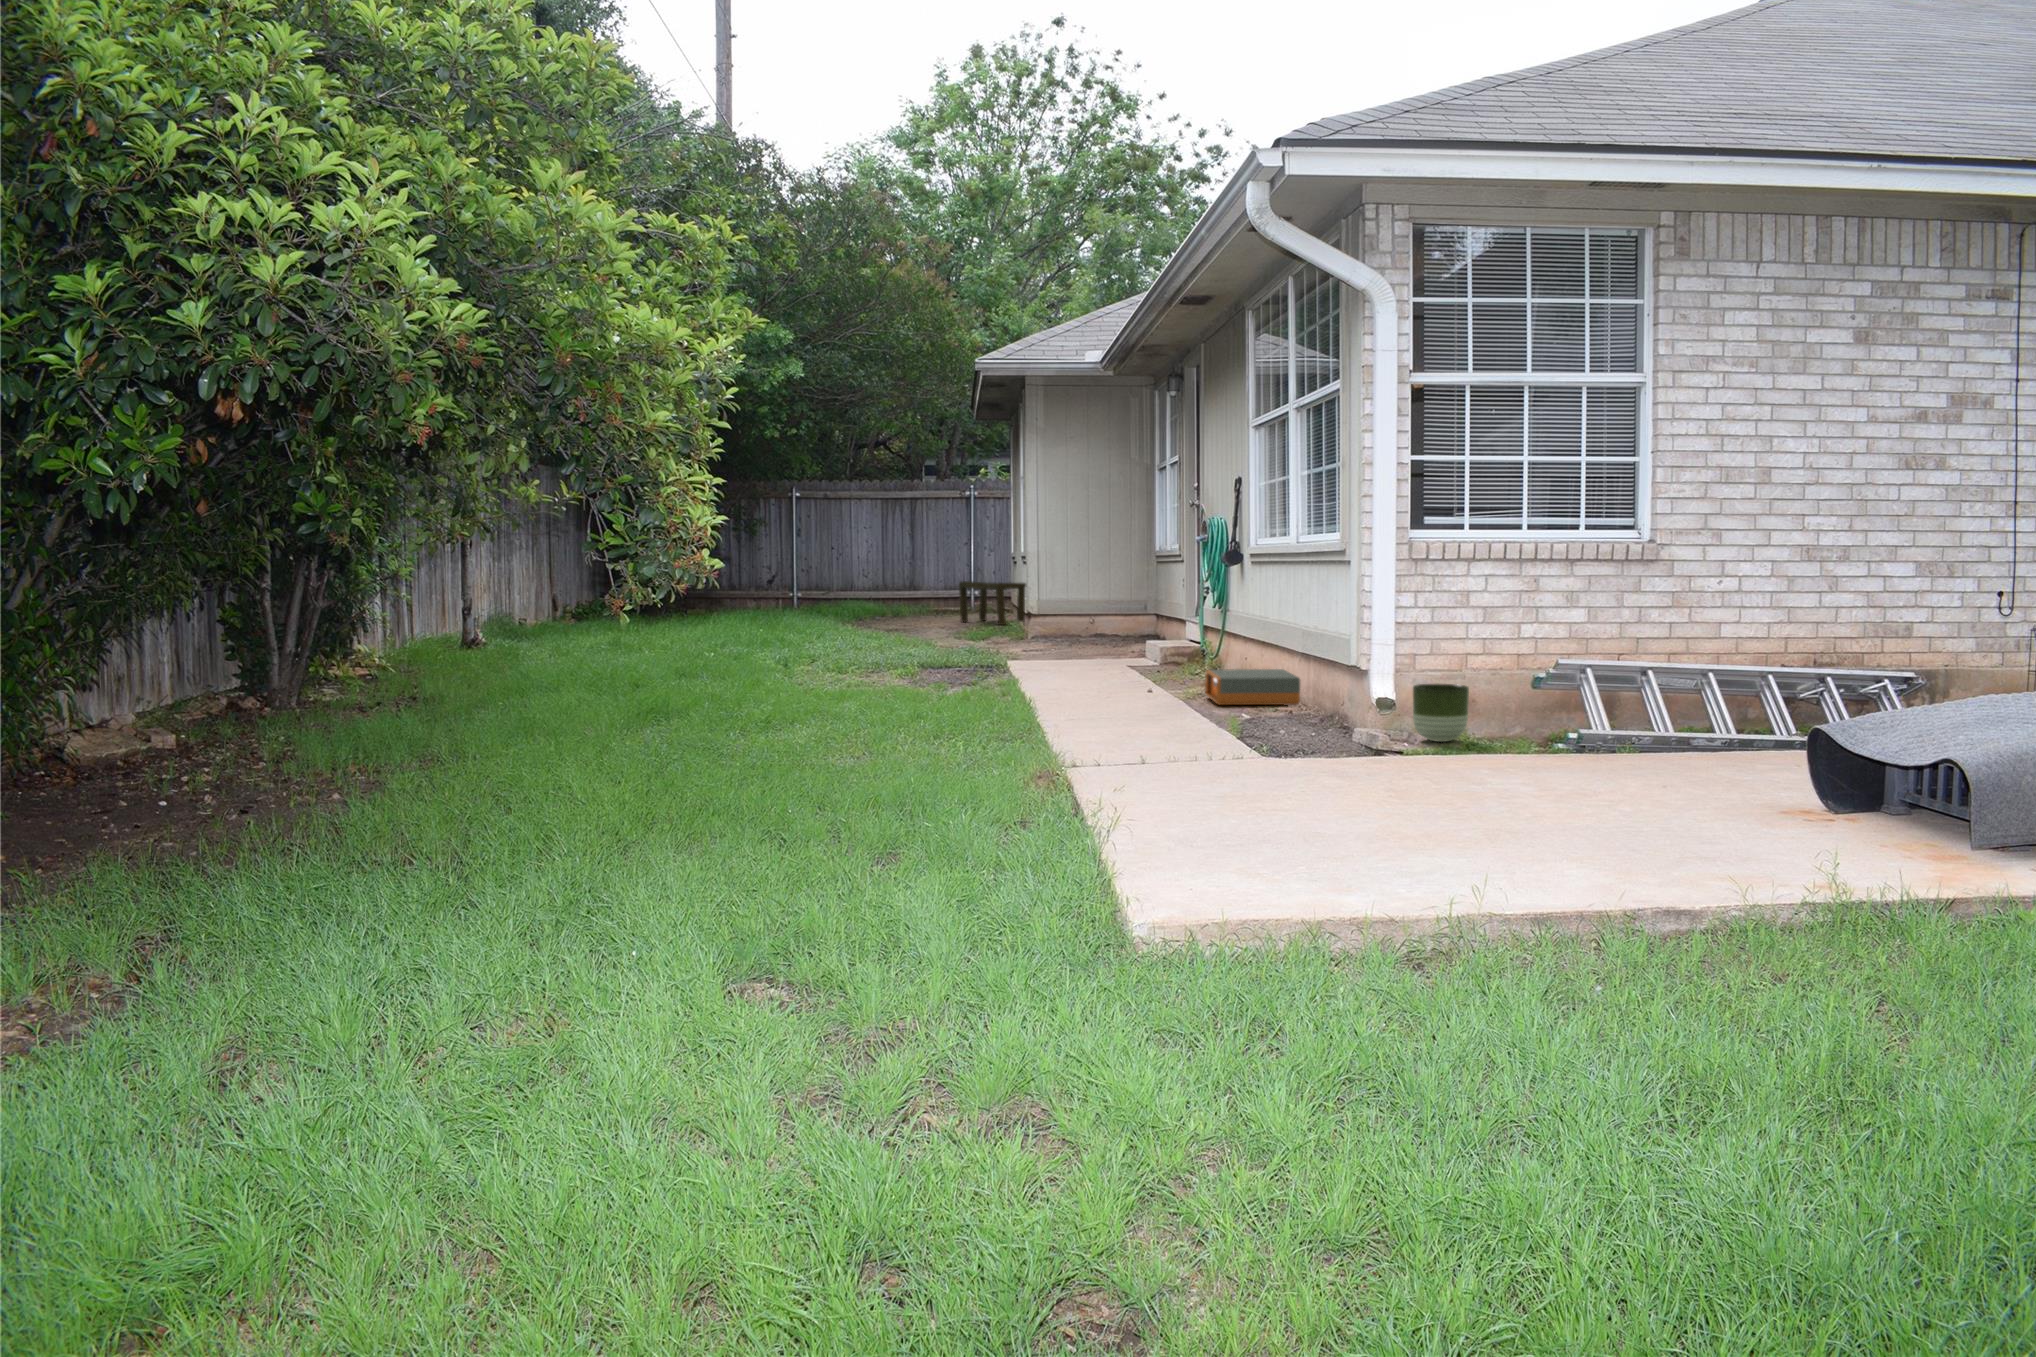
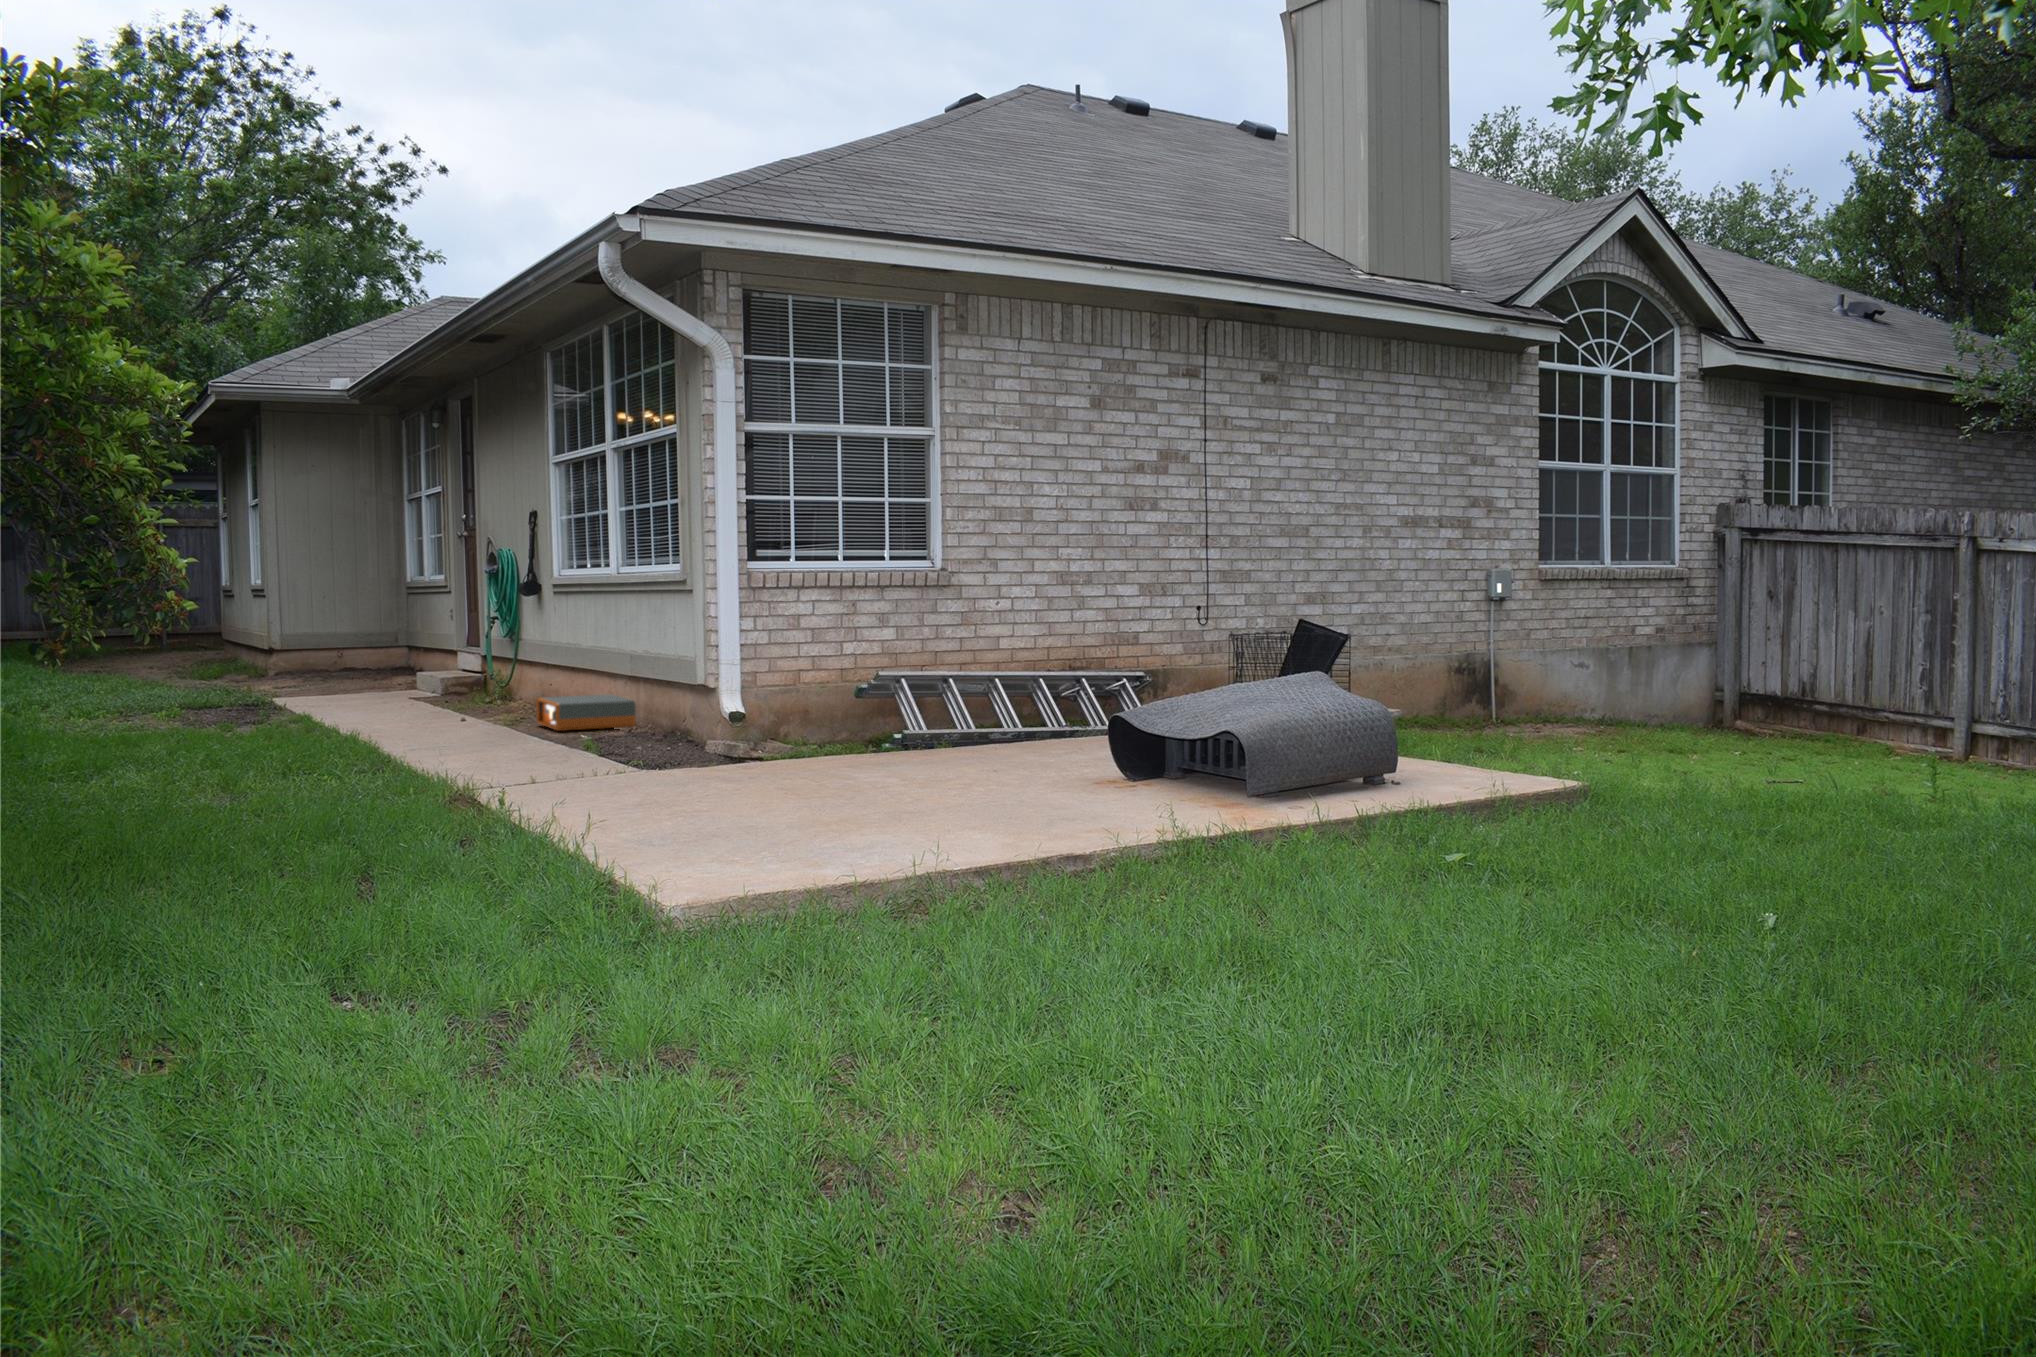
bench: present [959,581,1026,625] -> none [142,614,235,666]
planter: present [1413,684,1469,742] -> none [760,697,808,748]

